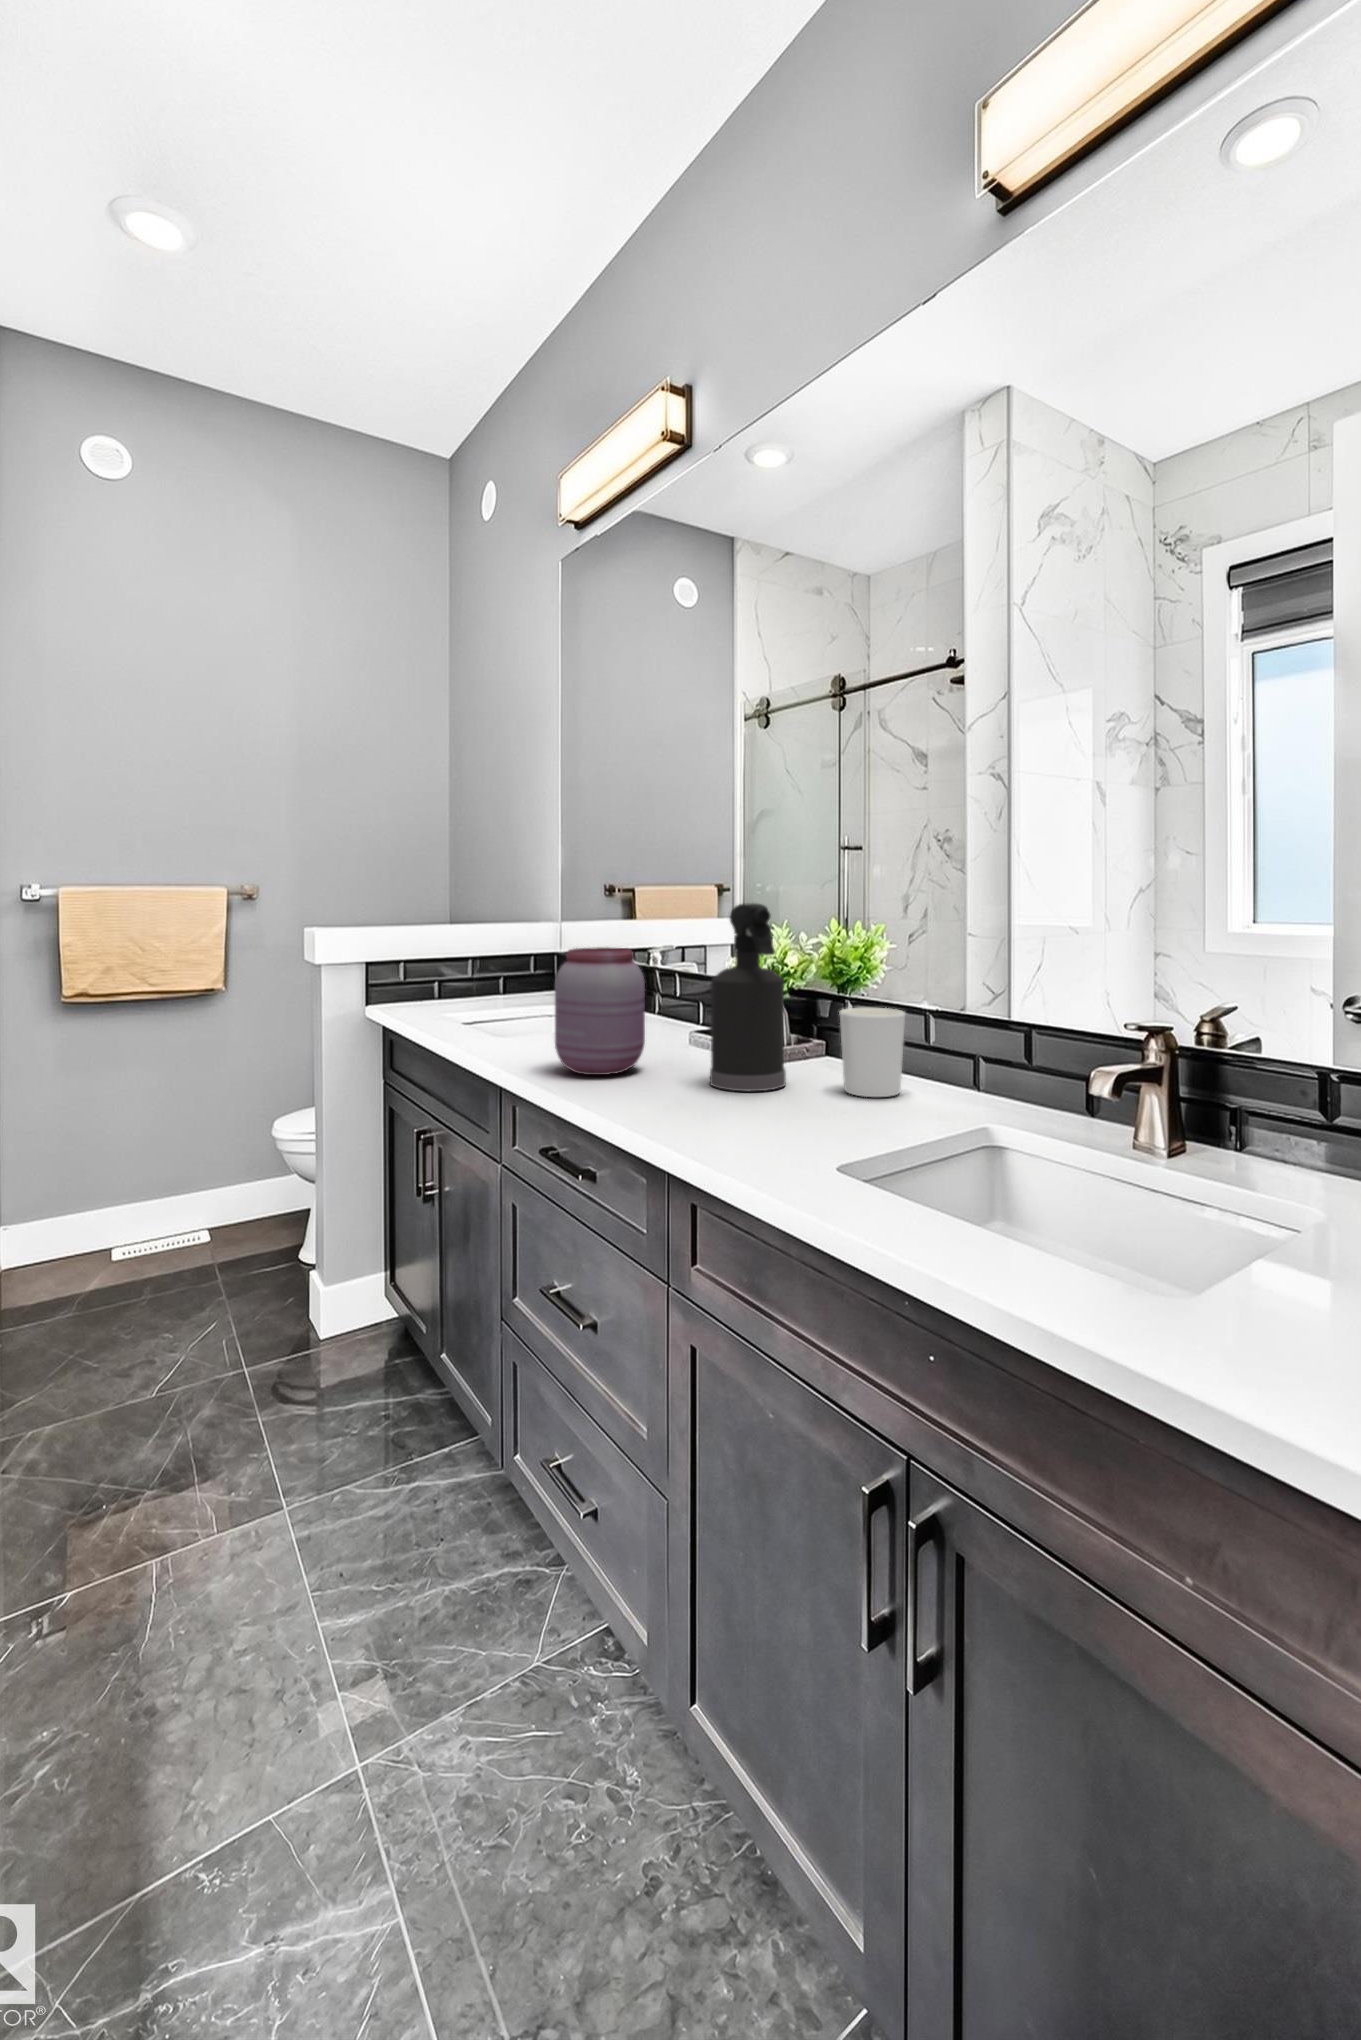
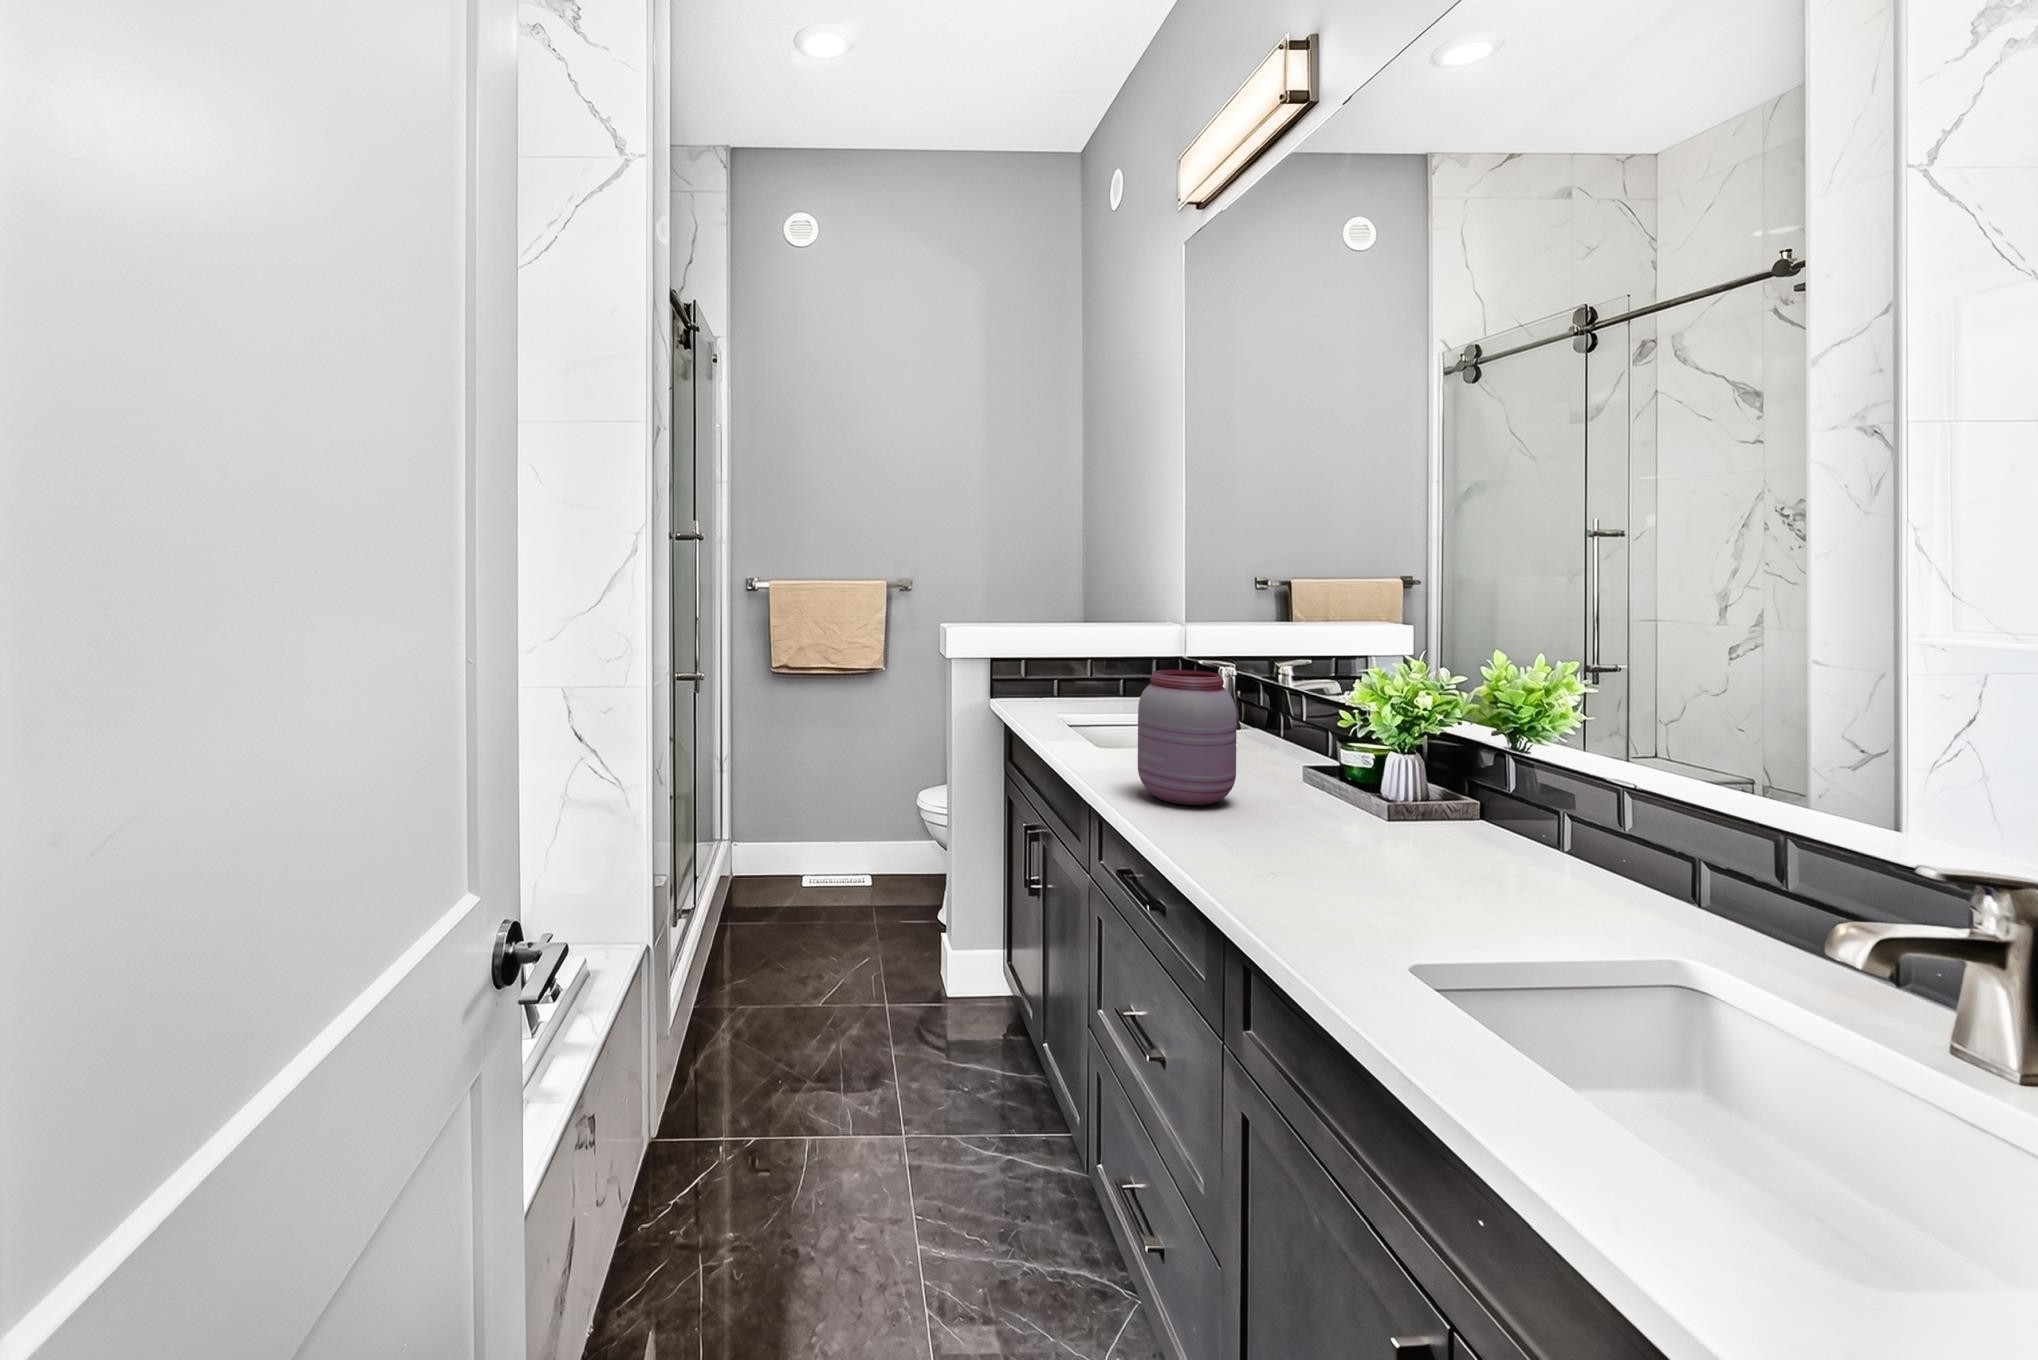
spray bottle: present [710,903,786,1091] -> none [1305,637,1402,853]
candle holder: present [839,1008,905,1097] -> none [1473,770,1572,887]

